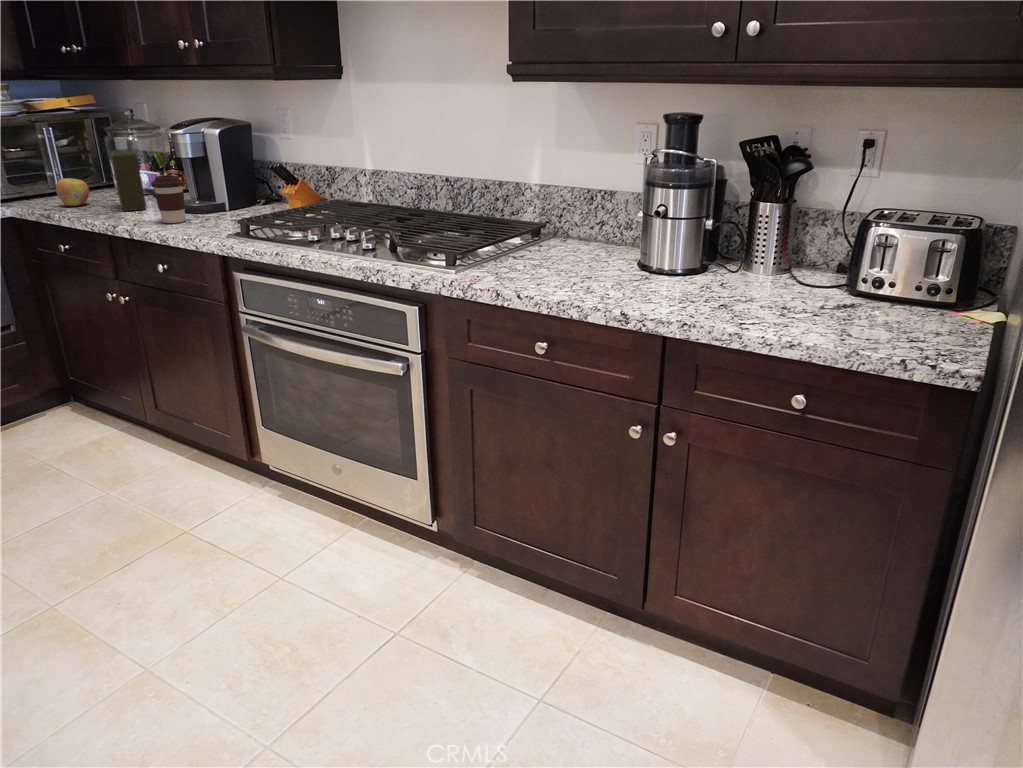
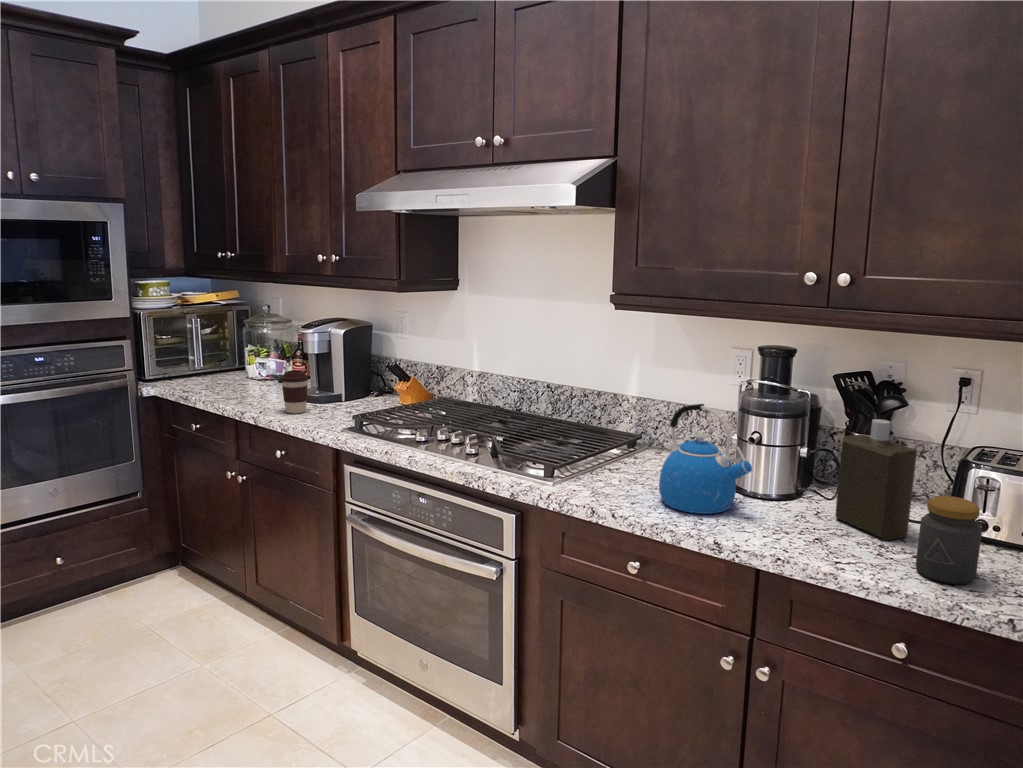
bottle: present [110,137,146,211] -> present [835,419,917,540]
kettle: none [565,175,658,290] -> present [659,404,752,514]
apple: present [56,178,89,206] -> none [196,366,224,390]
jar: none [816,249,882,335] -> present [916,496,982,584]

